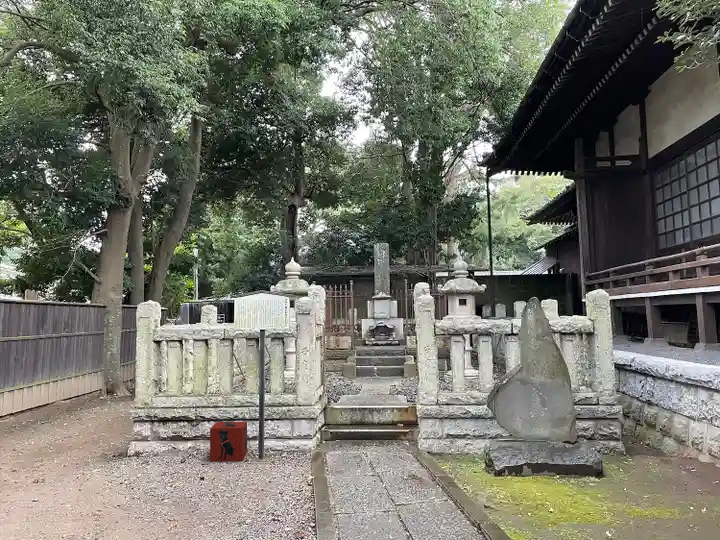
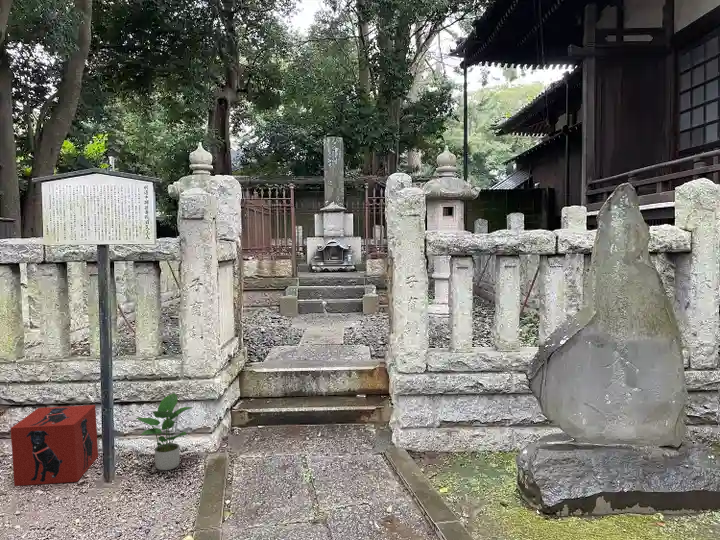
potted plant: none [272,414,303,458] -> present [136,393,192,470]

